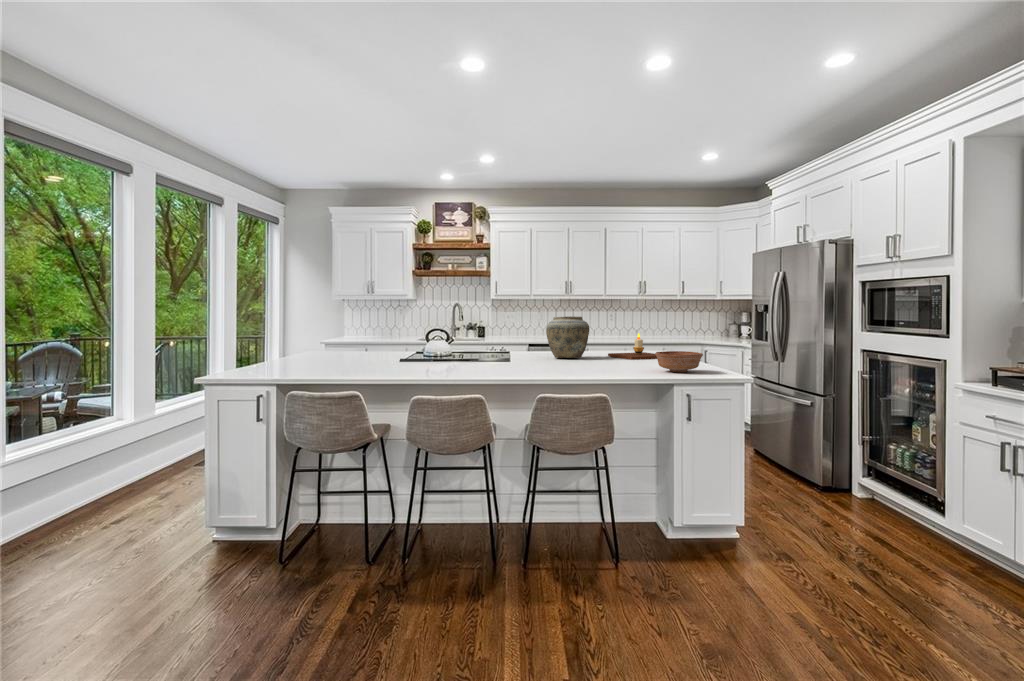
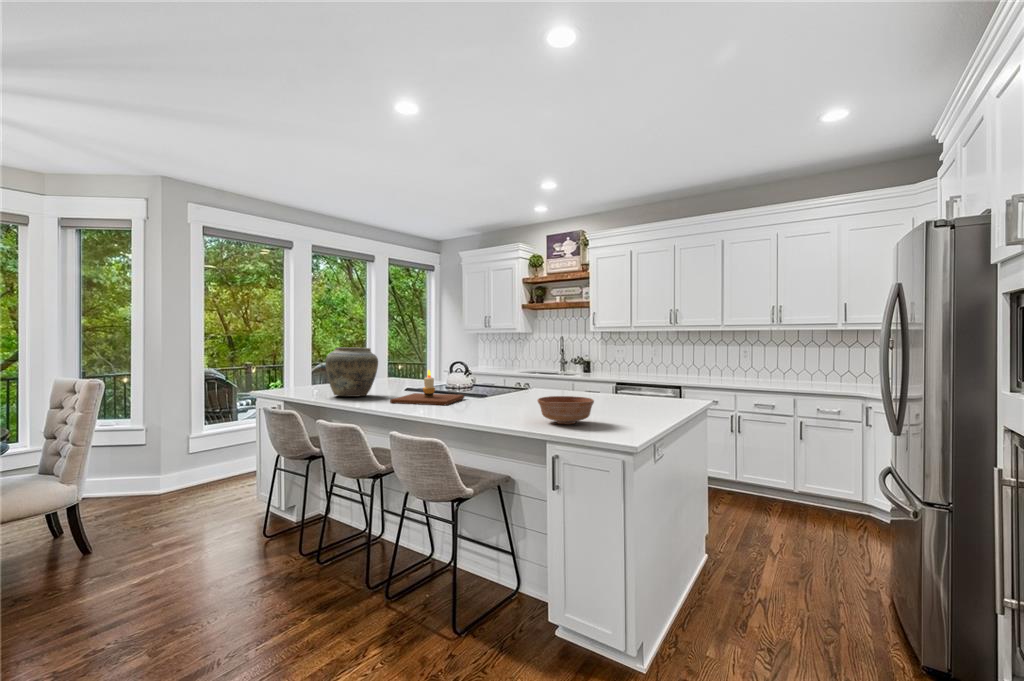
vase: present [546,316,589,358] -> present [325,347,378,396]
candle: present [608,333,657,360] -> present [390,370,464,405]

